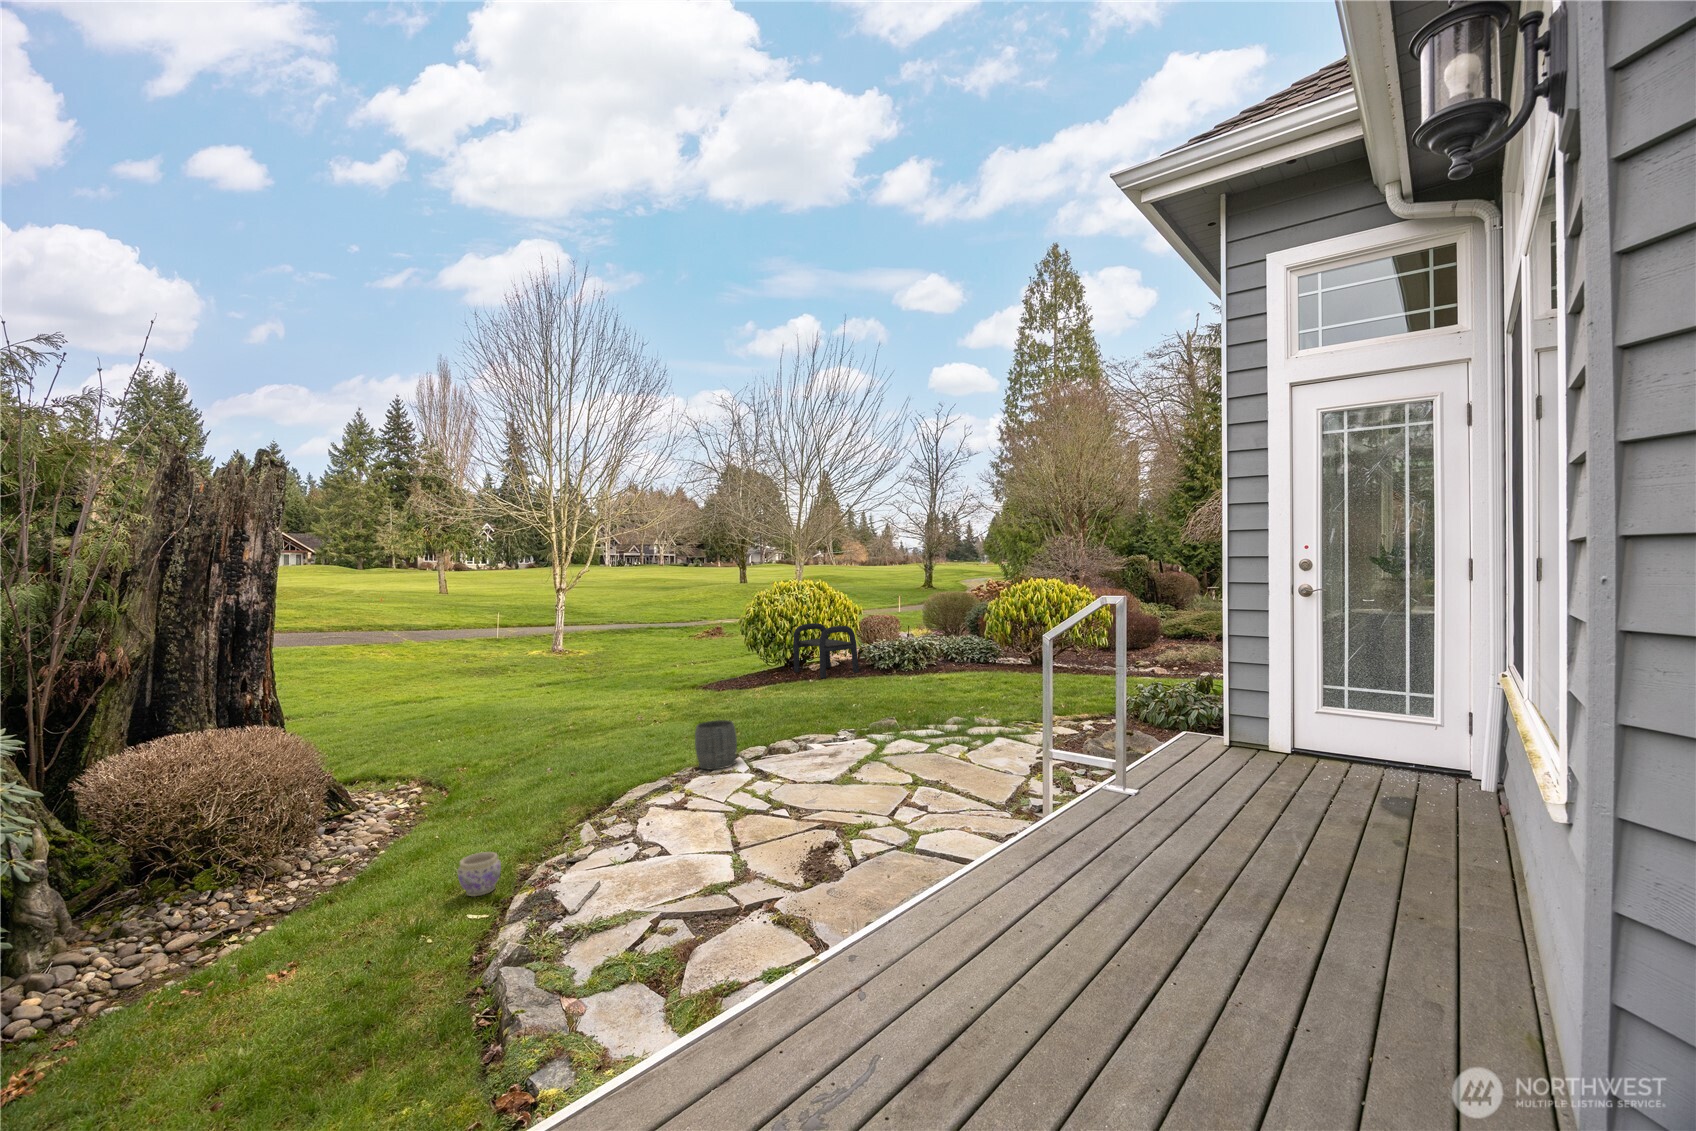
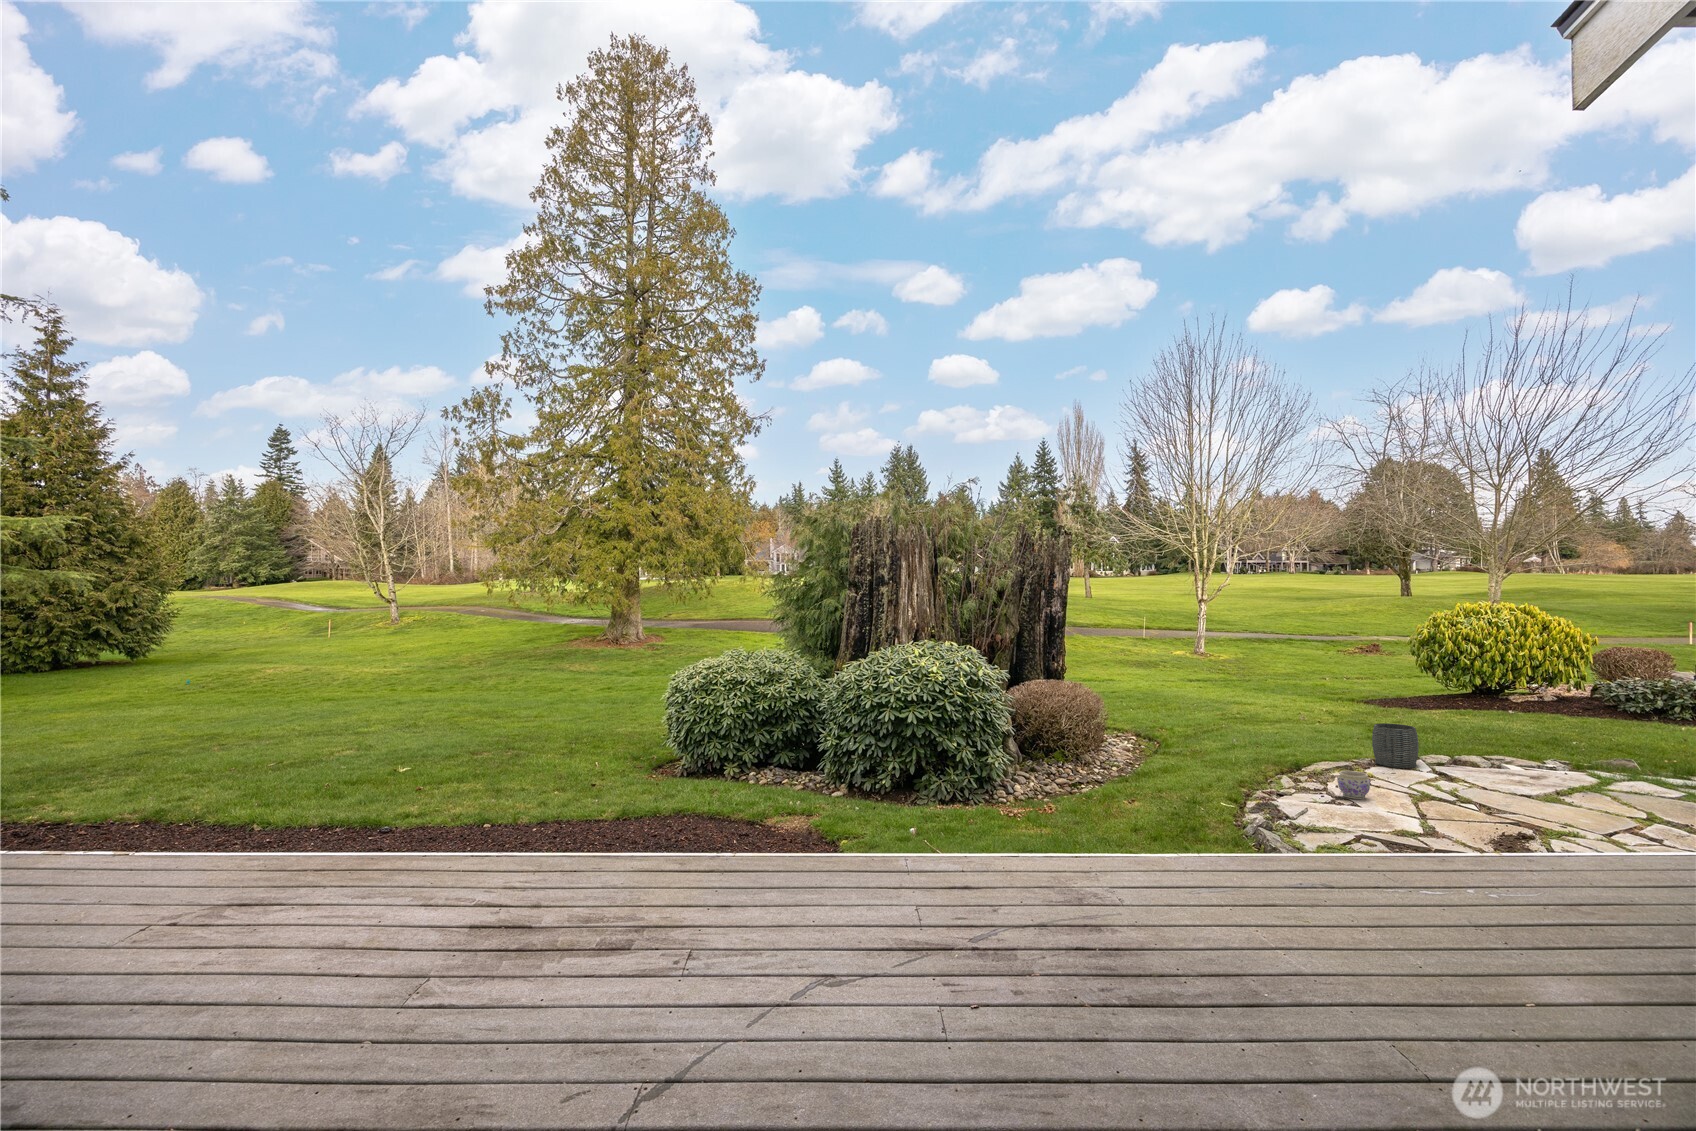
bench: present [793,623,859,678] -> none [1485,650,1582,713]
planter: present [457,852,501,897] -> present [1337,771,1370,800]

